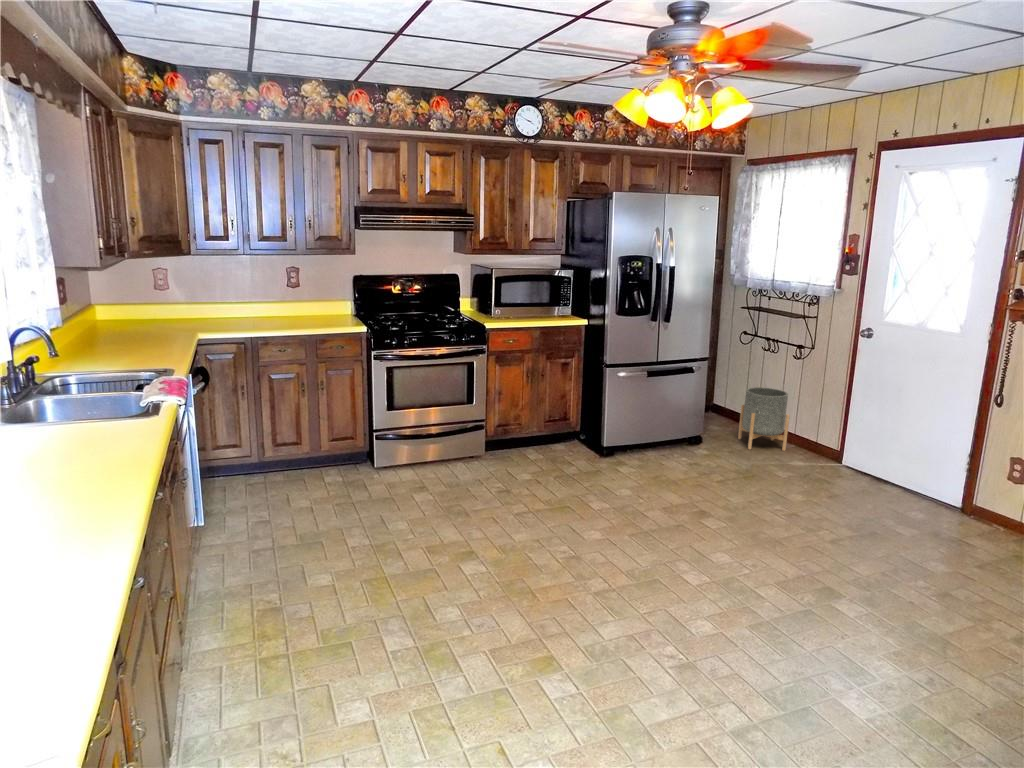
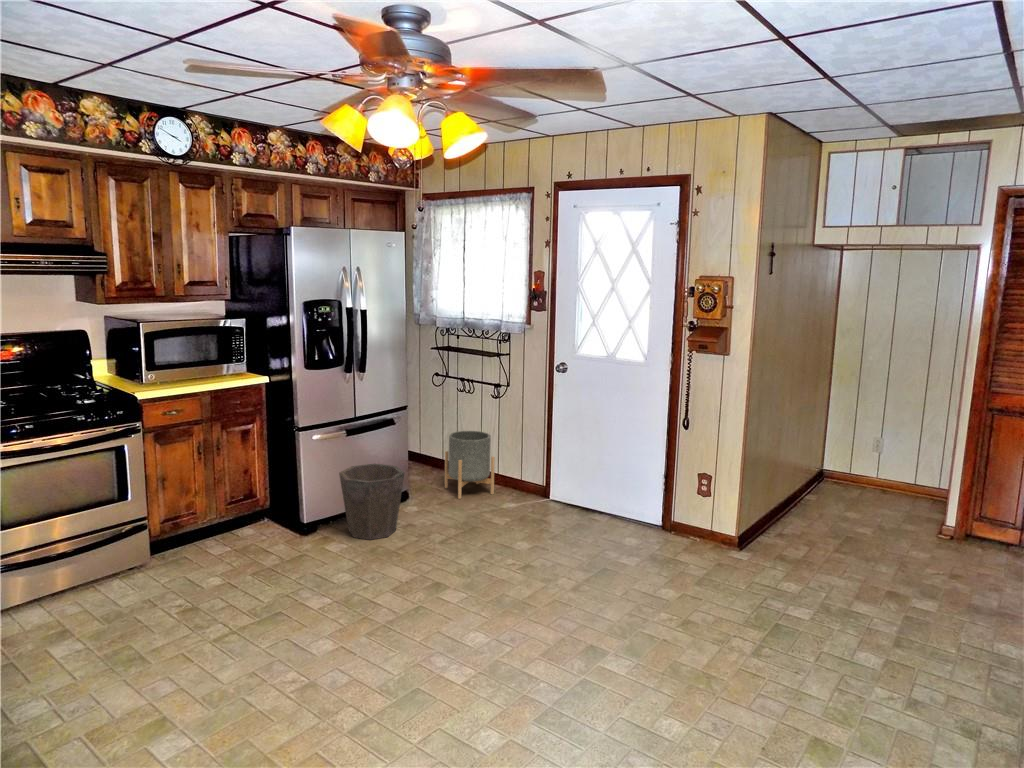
waste bin: none [636,404,693,469] -> present [339,464,404,540]

